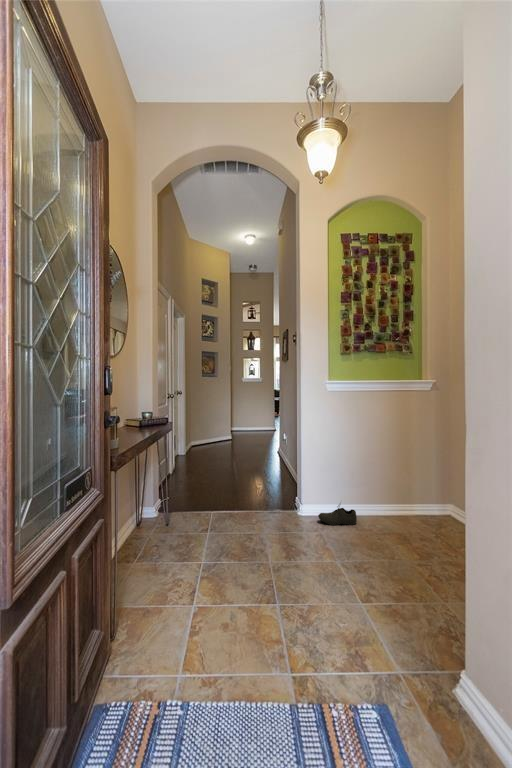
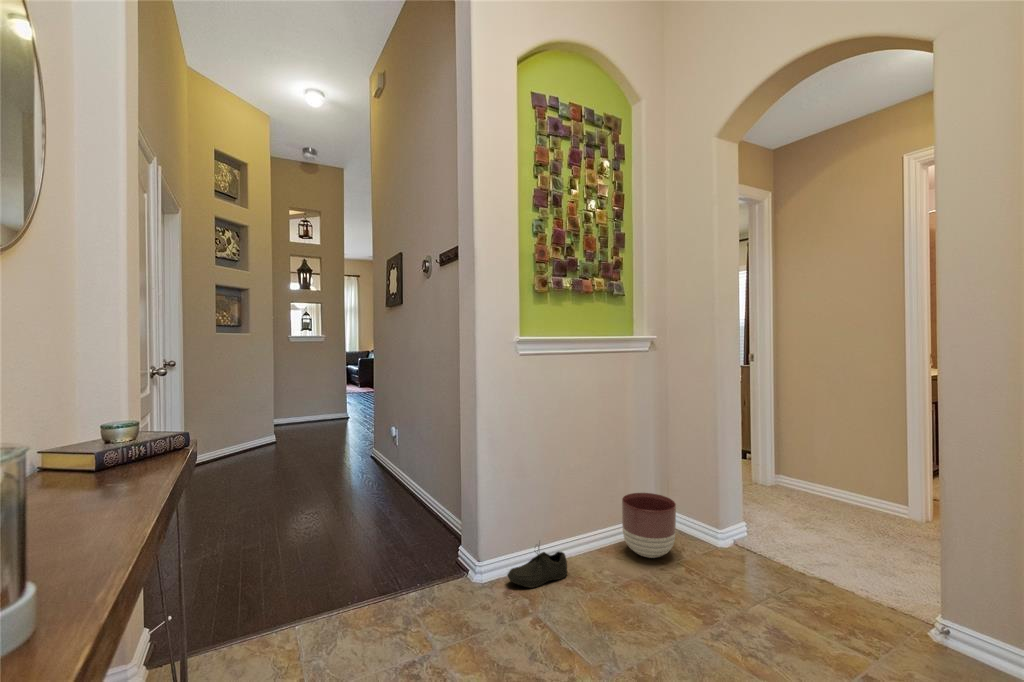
planter: none [402,485,440,527] -> present [622,493,676,558]

